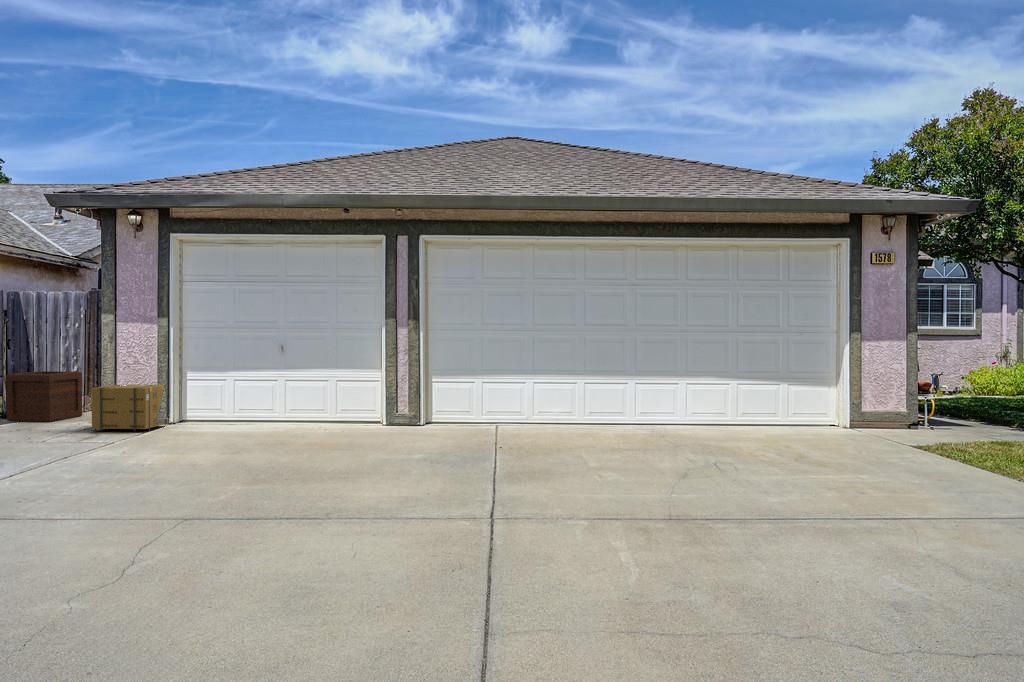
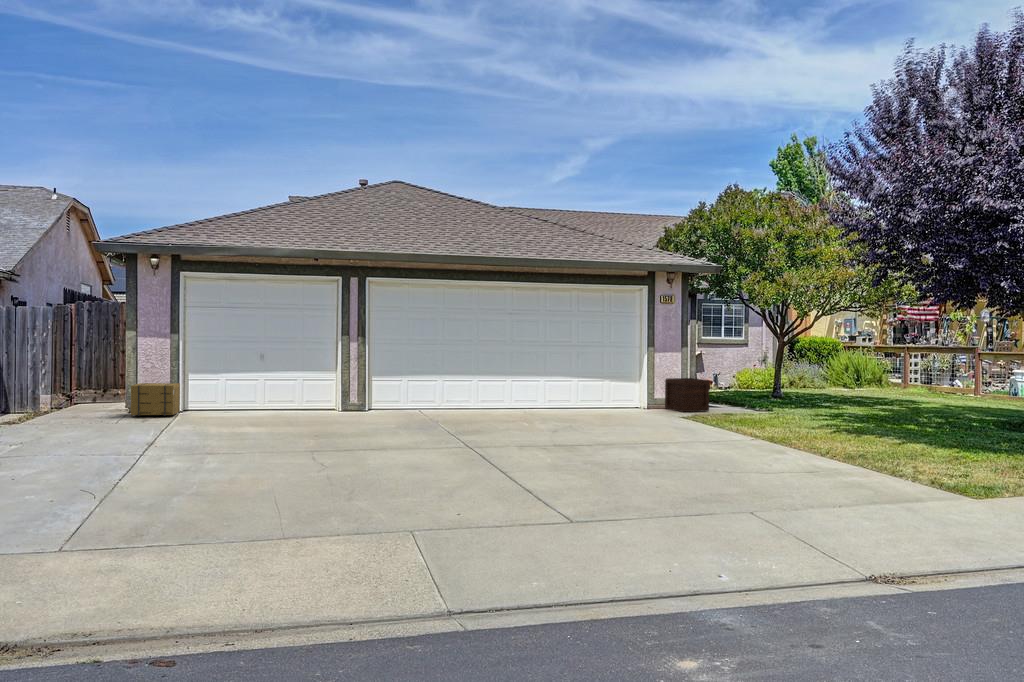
wooden crate: present [6,371,82,422] -> present [665,378,710,412]

